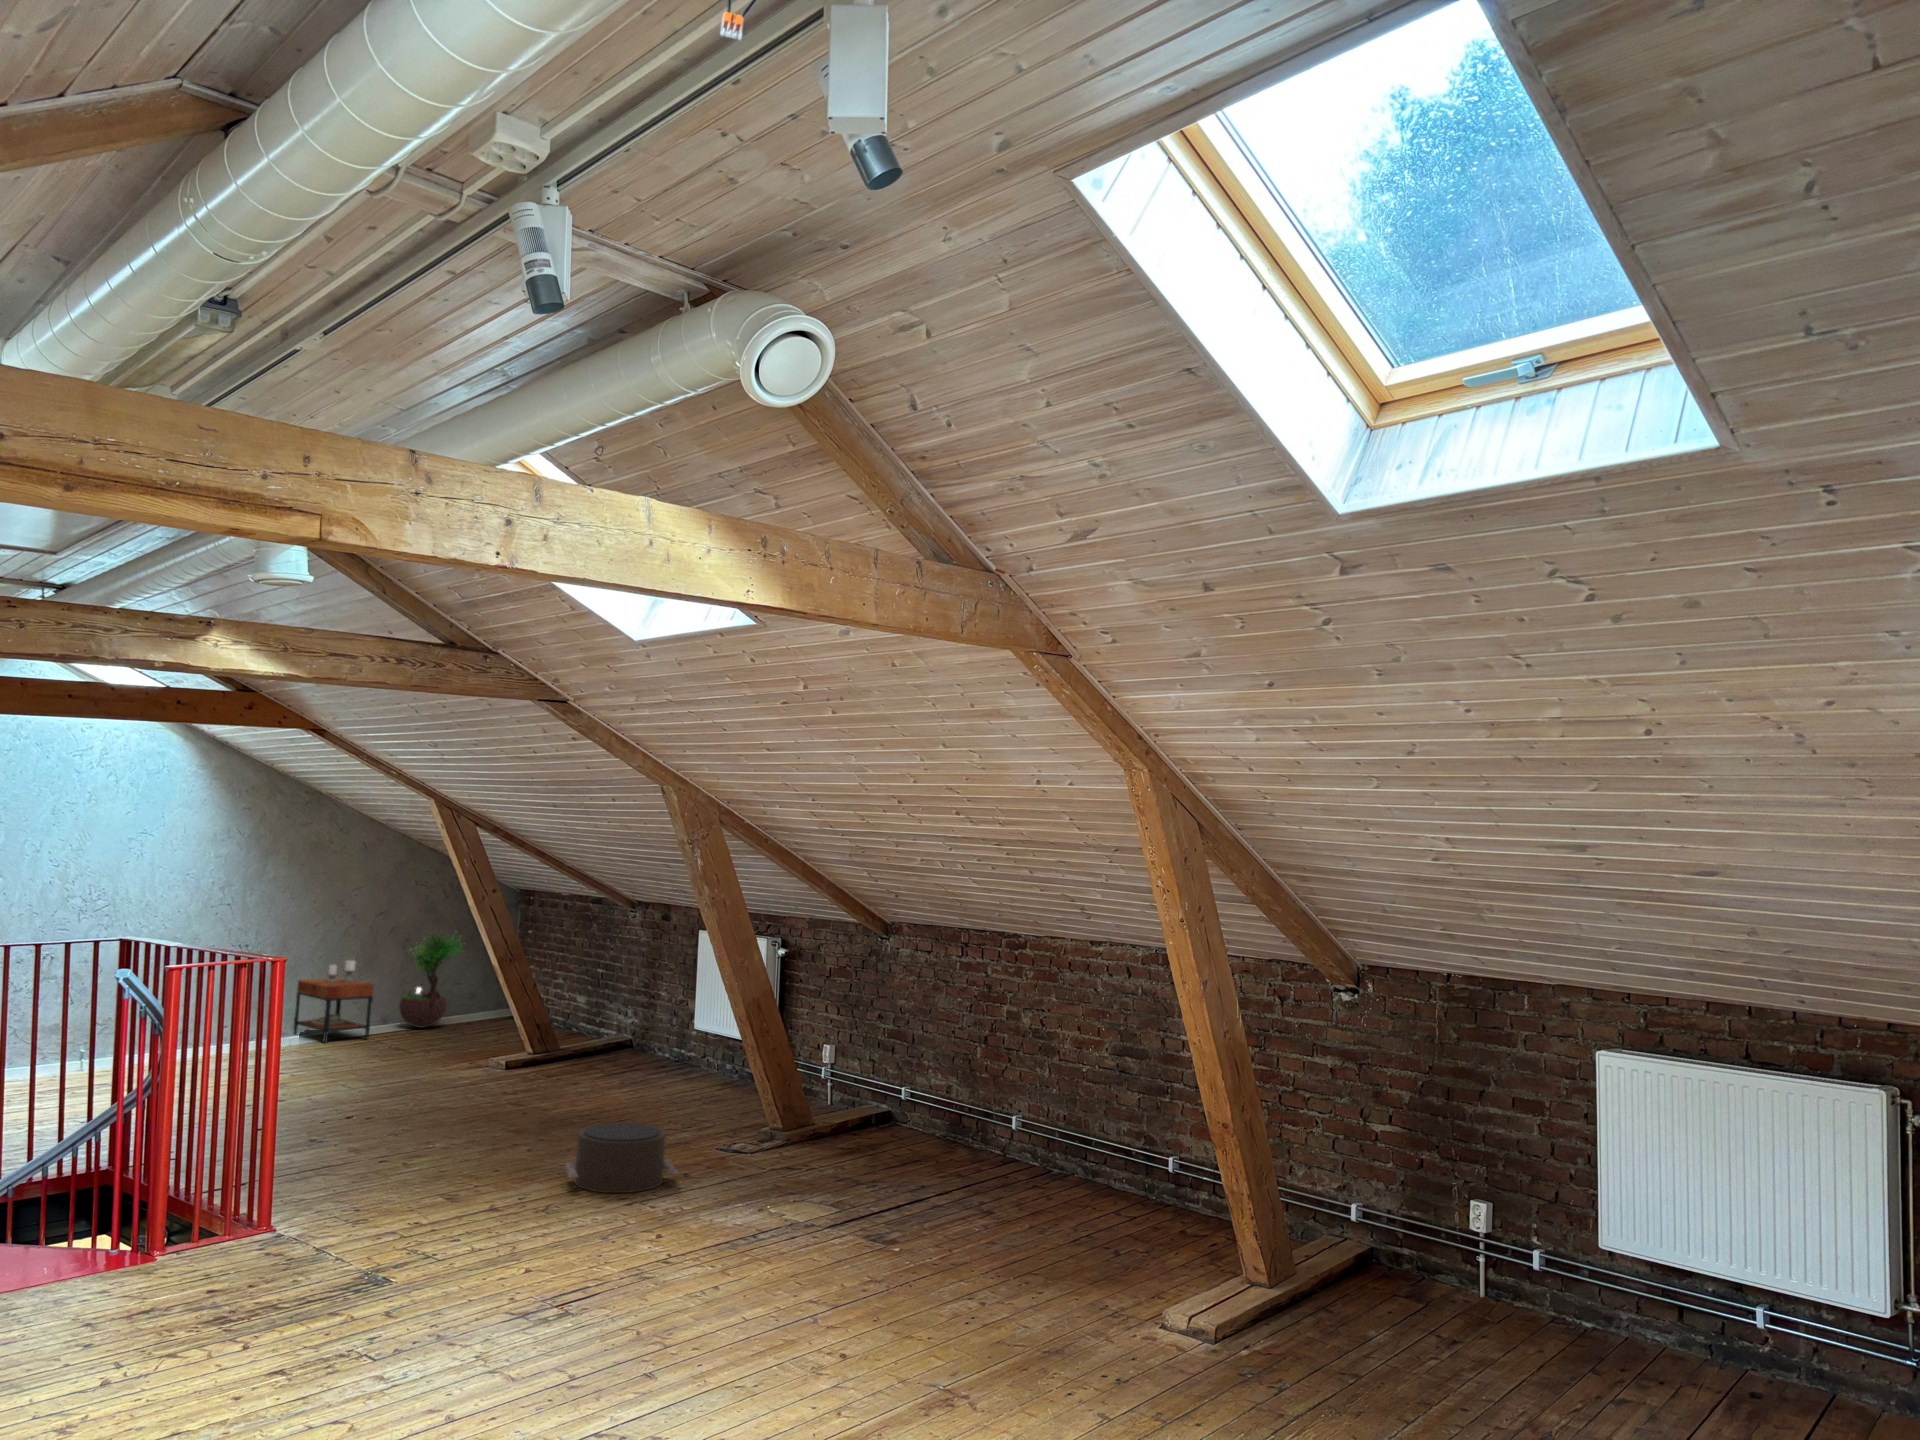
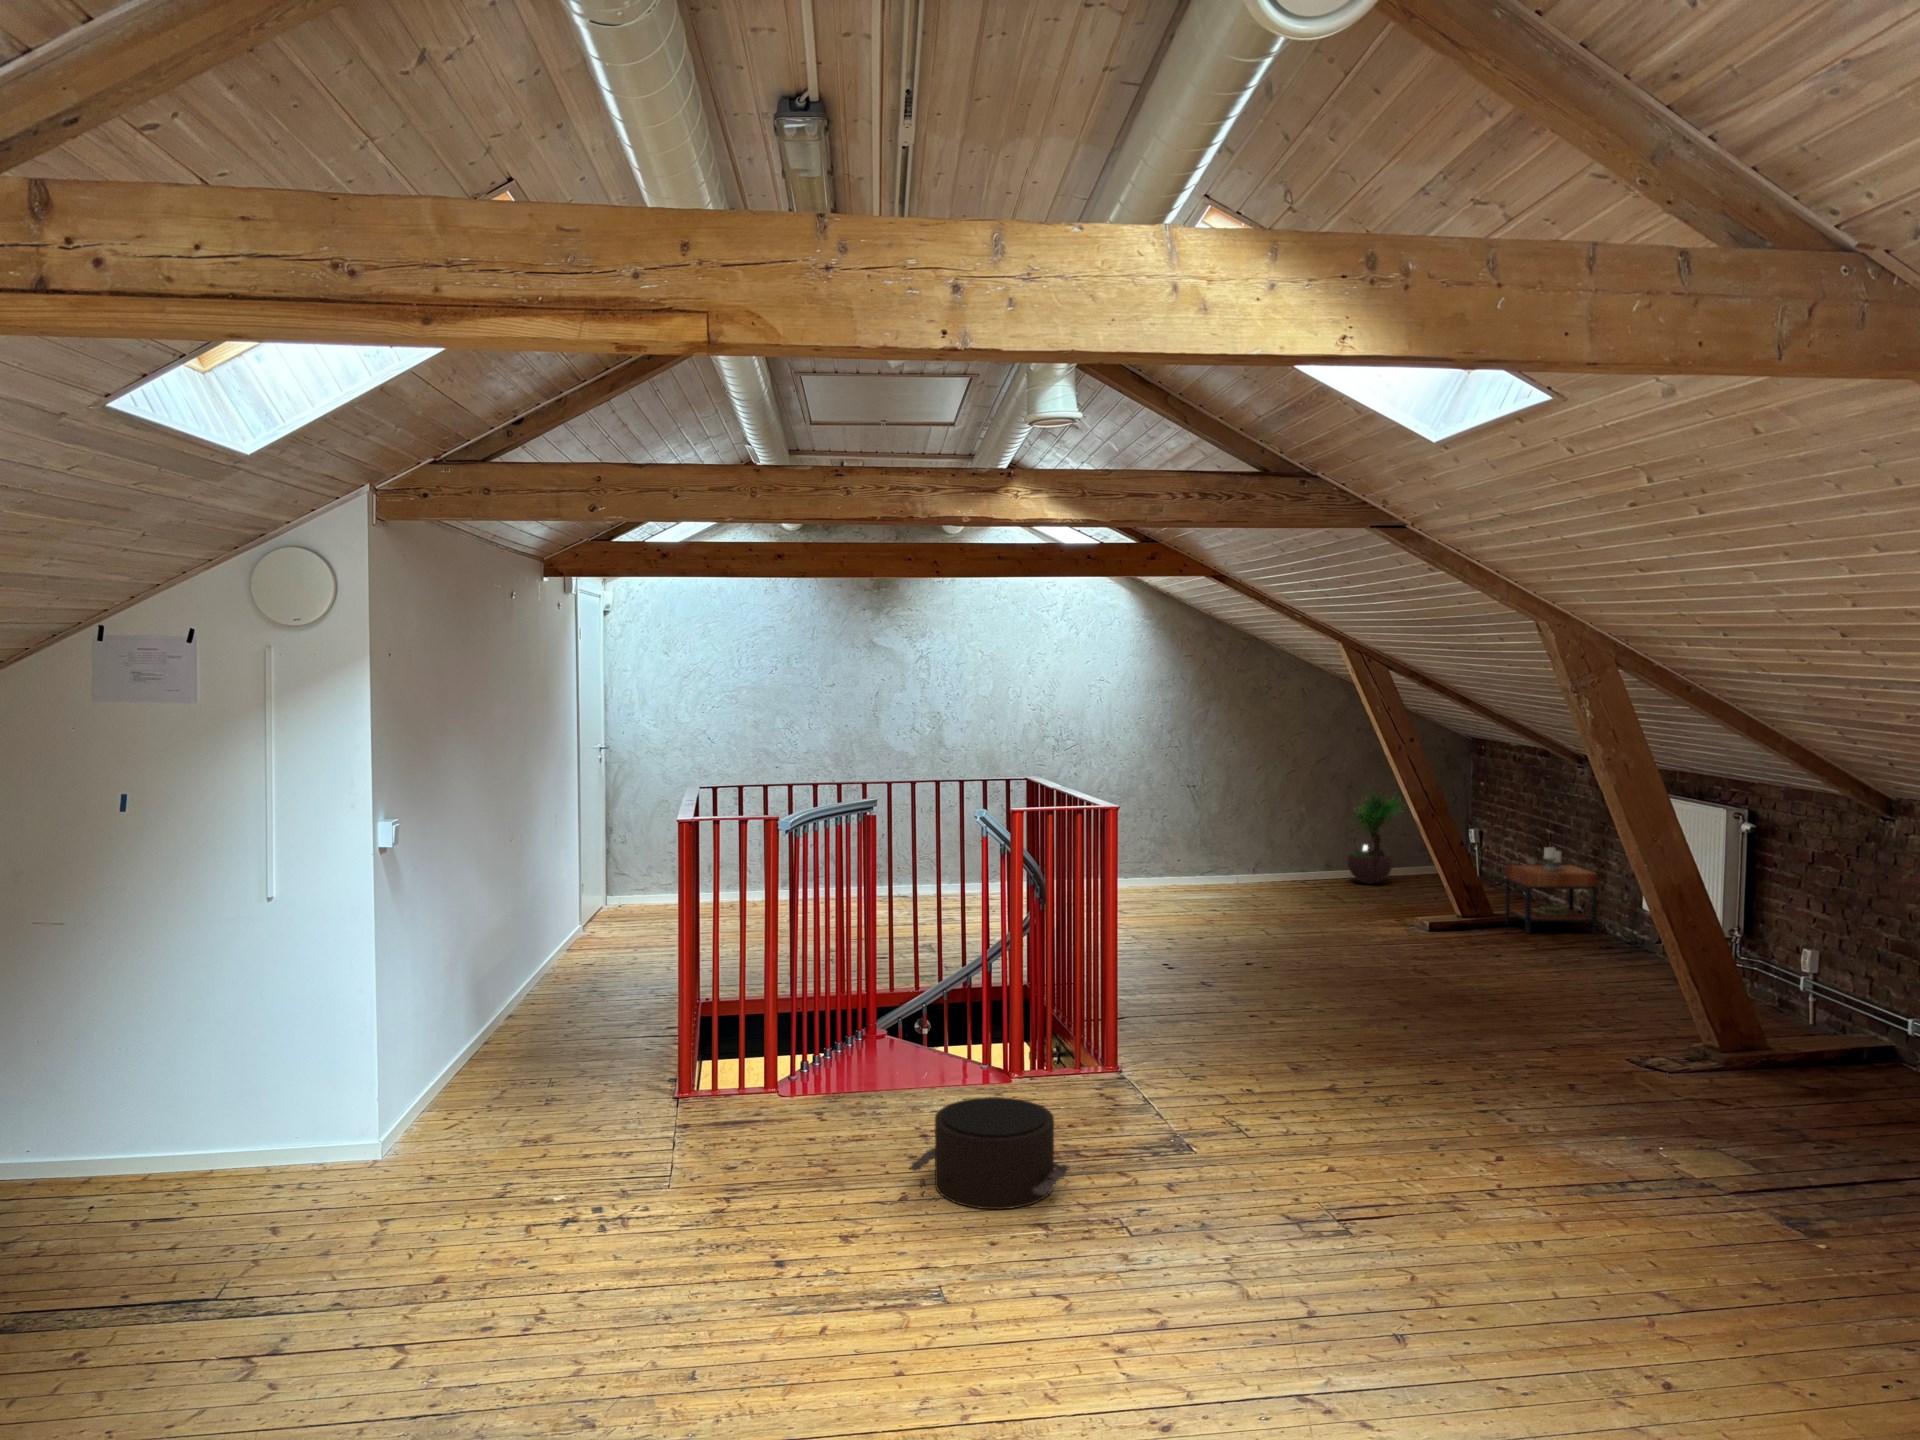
side table: present [293,960,374,1043] -> present [1505,847,1598,934]
pouf: present [565,1123,678,1193] -> present [910,1097,1068,1209]

